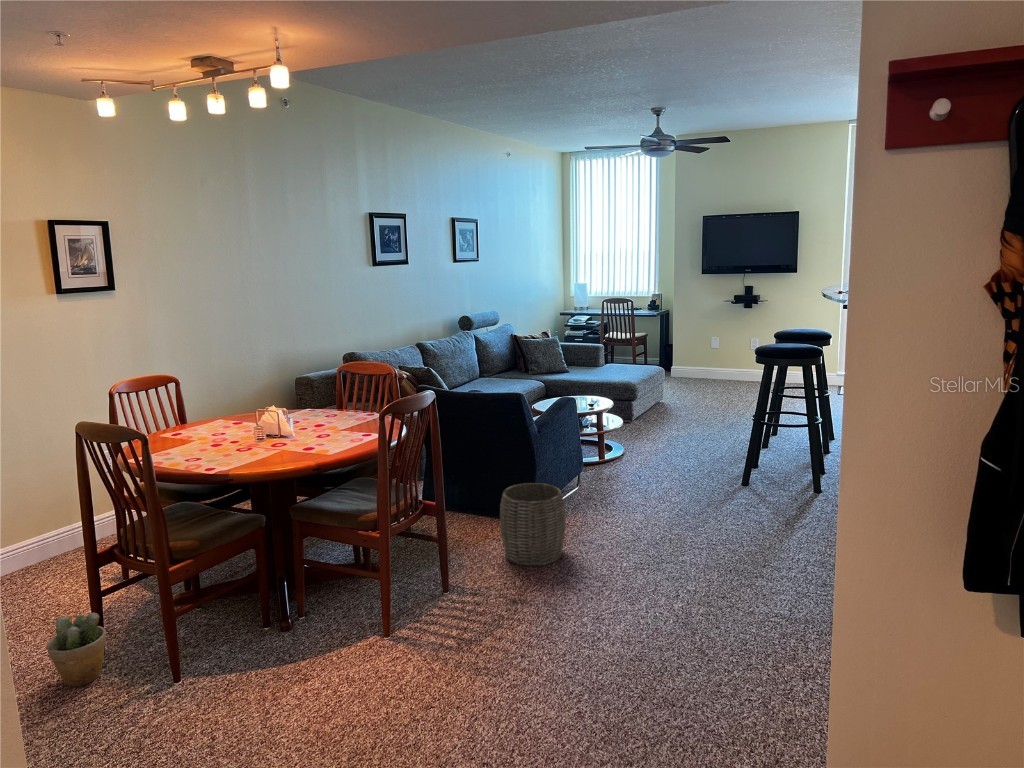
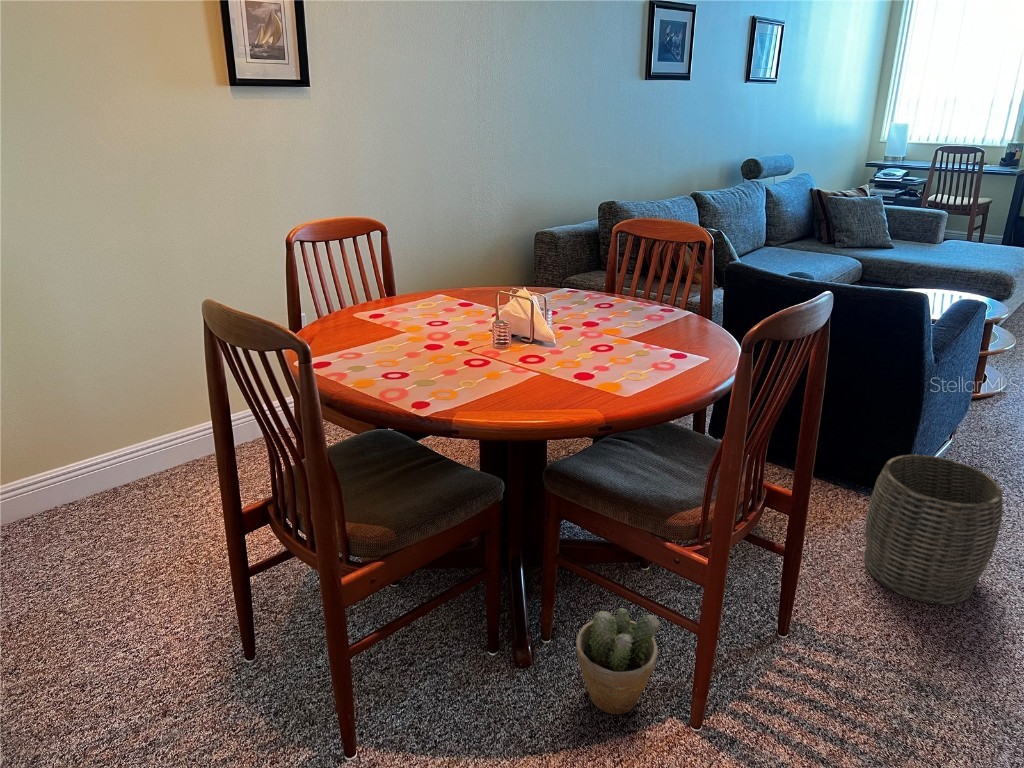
potted plant: present [46,613,106,686] -> present [576,608,660,714]

